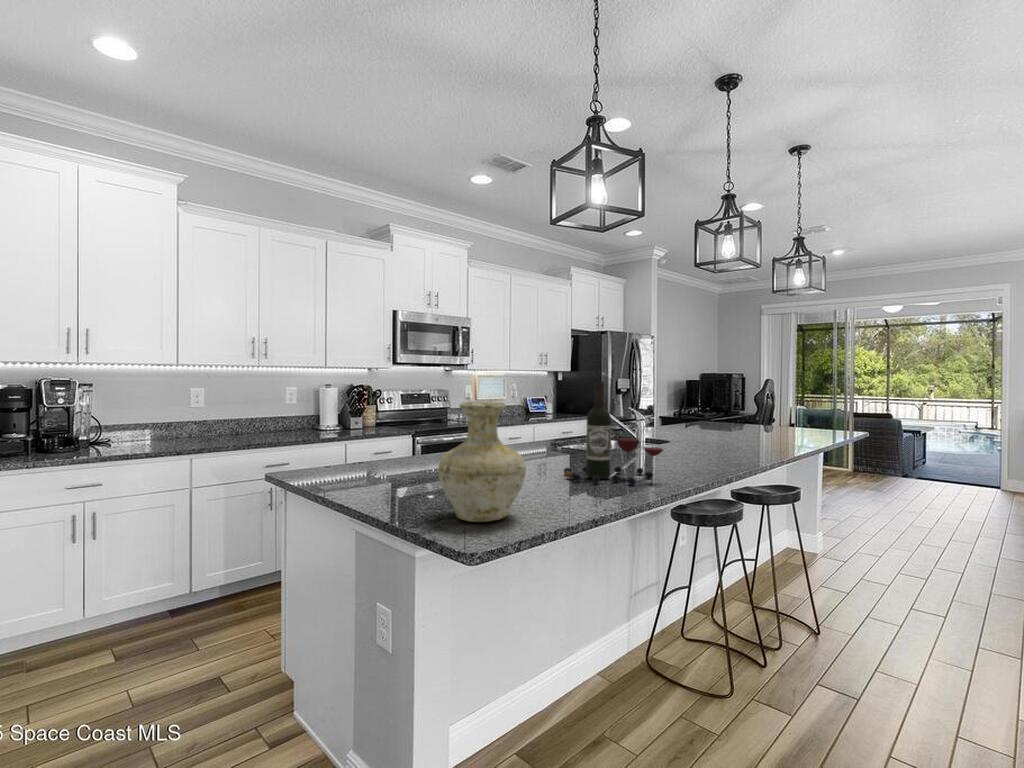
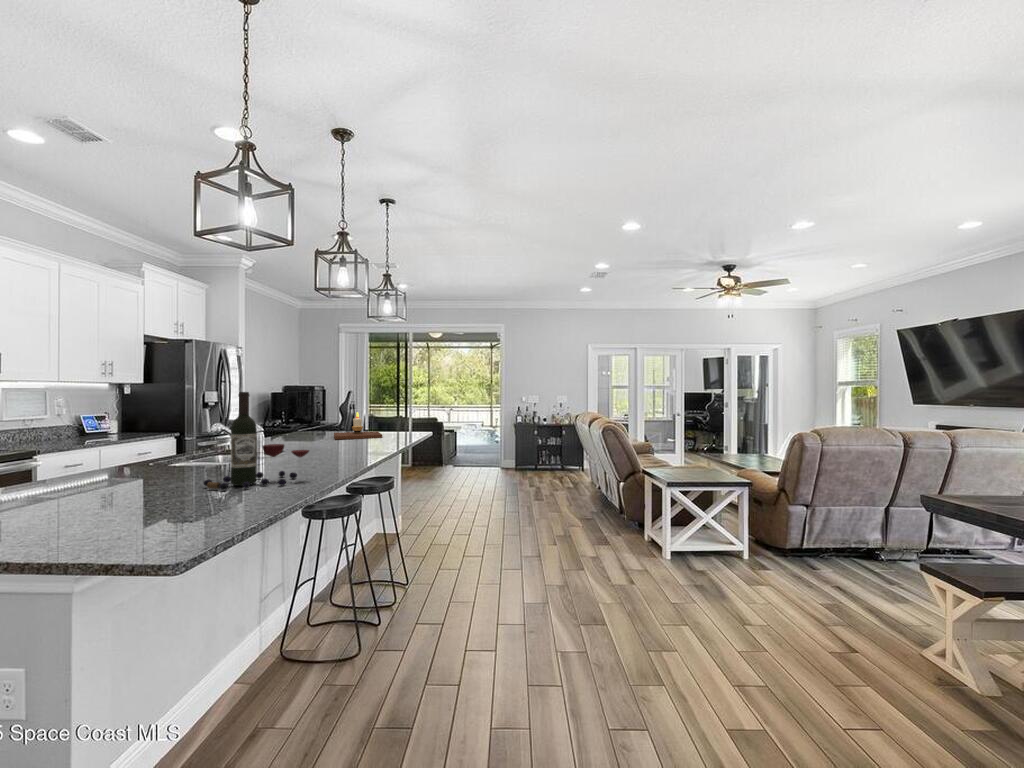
vase: present [438,402,526,522] -> none [92,412,203,539]
candle: none [729,405,789,438] -> present [334,412,382,439]

